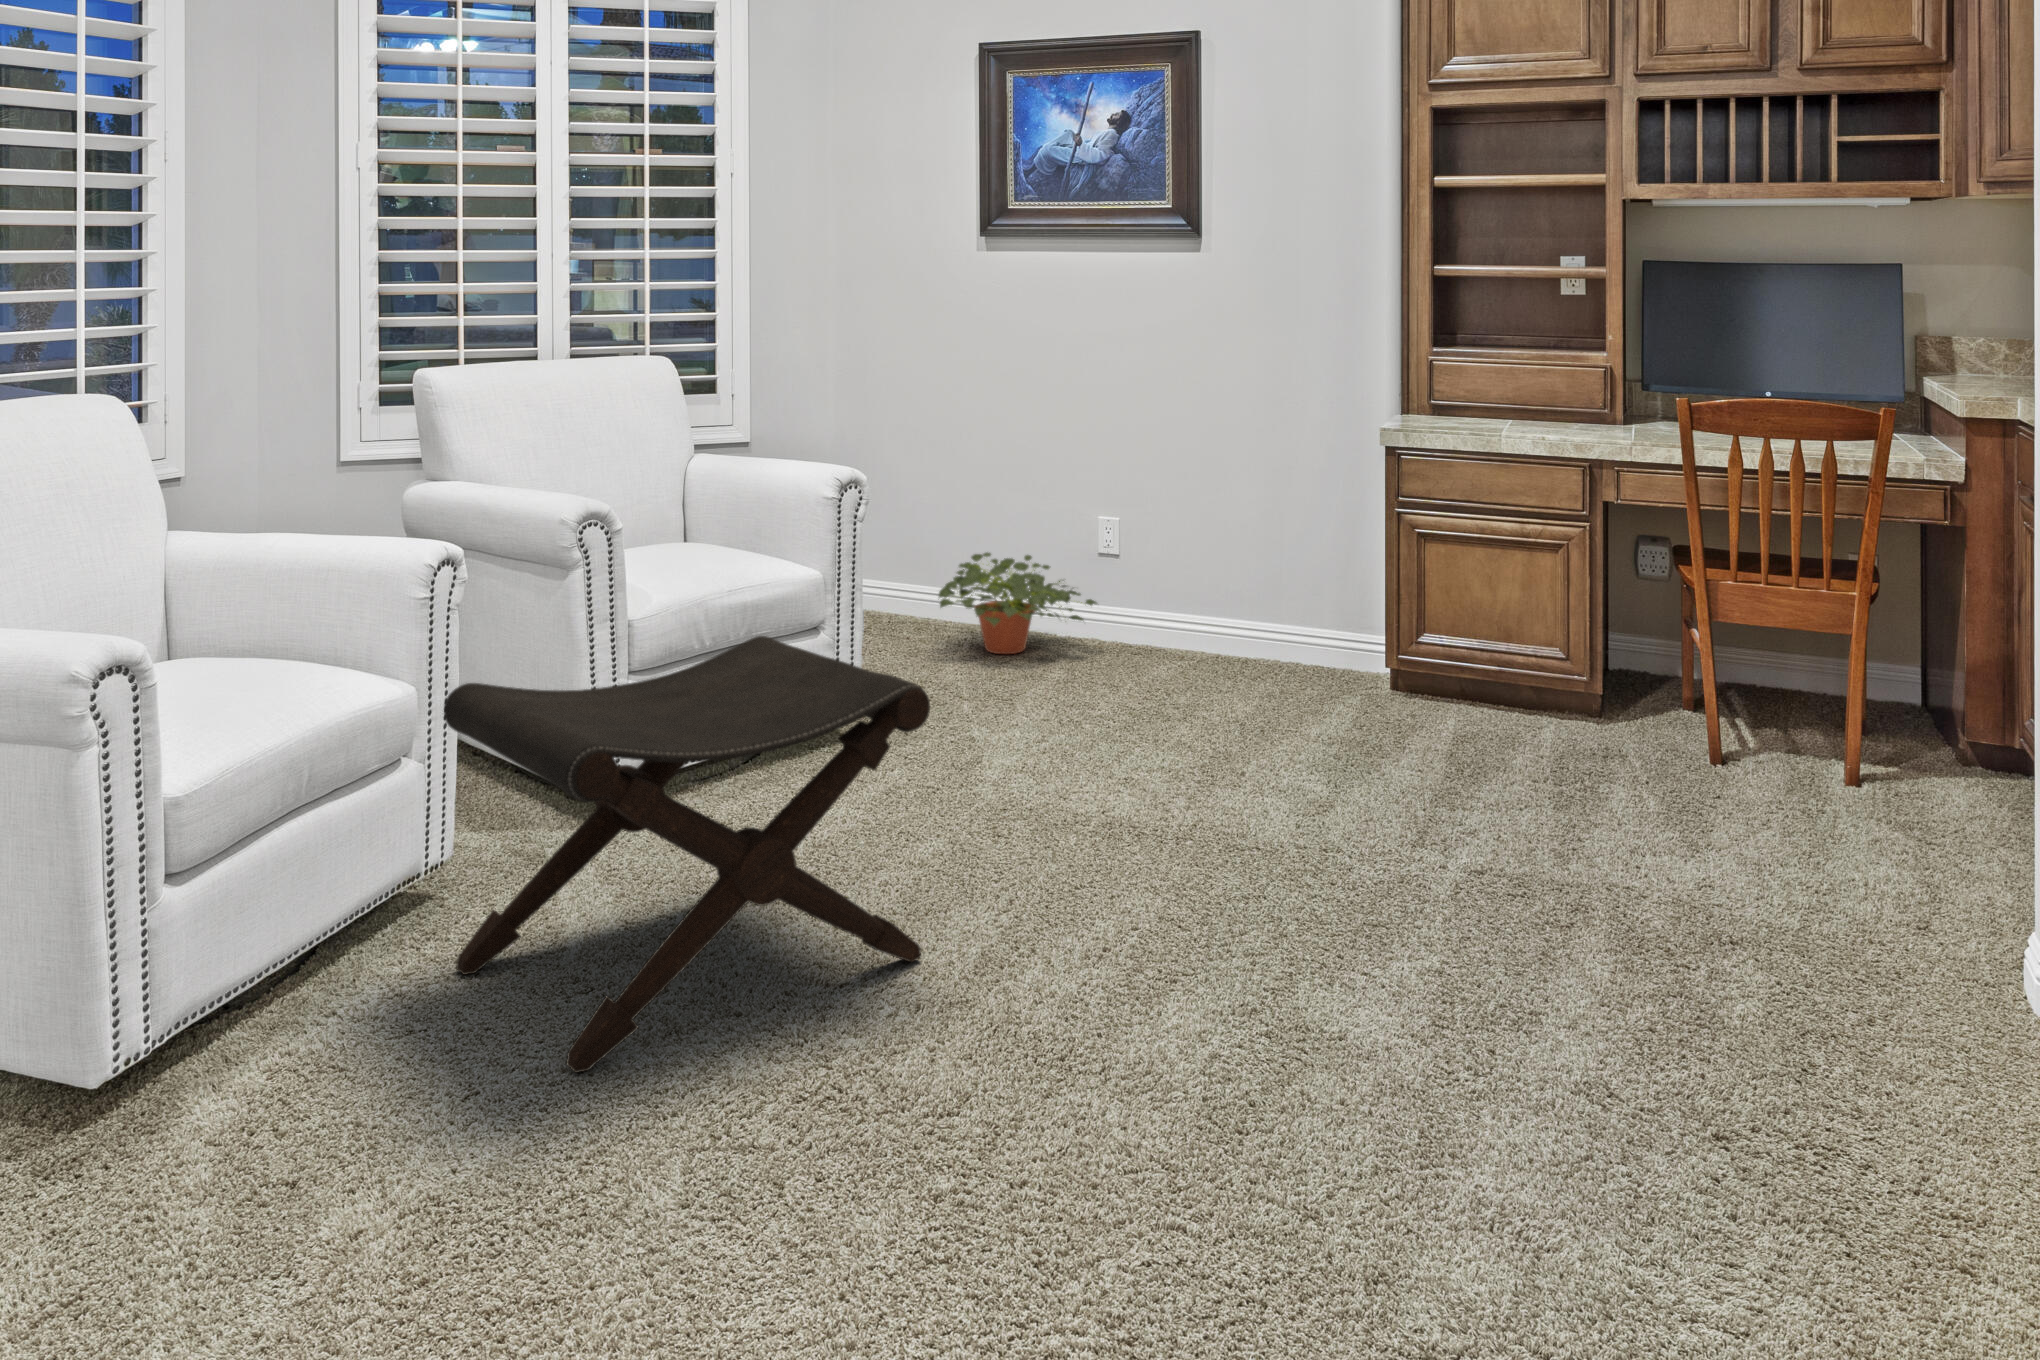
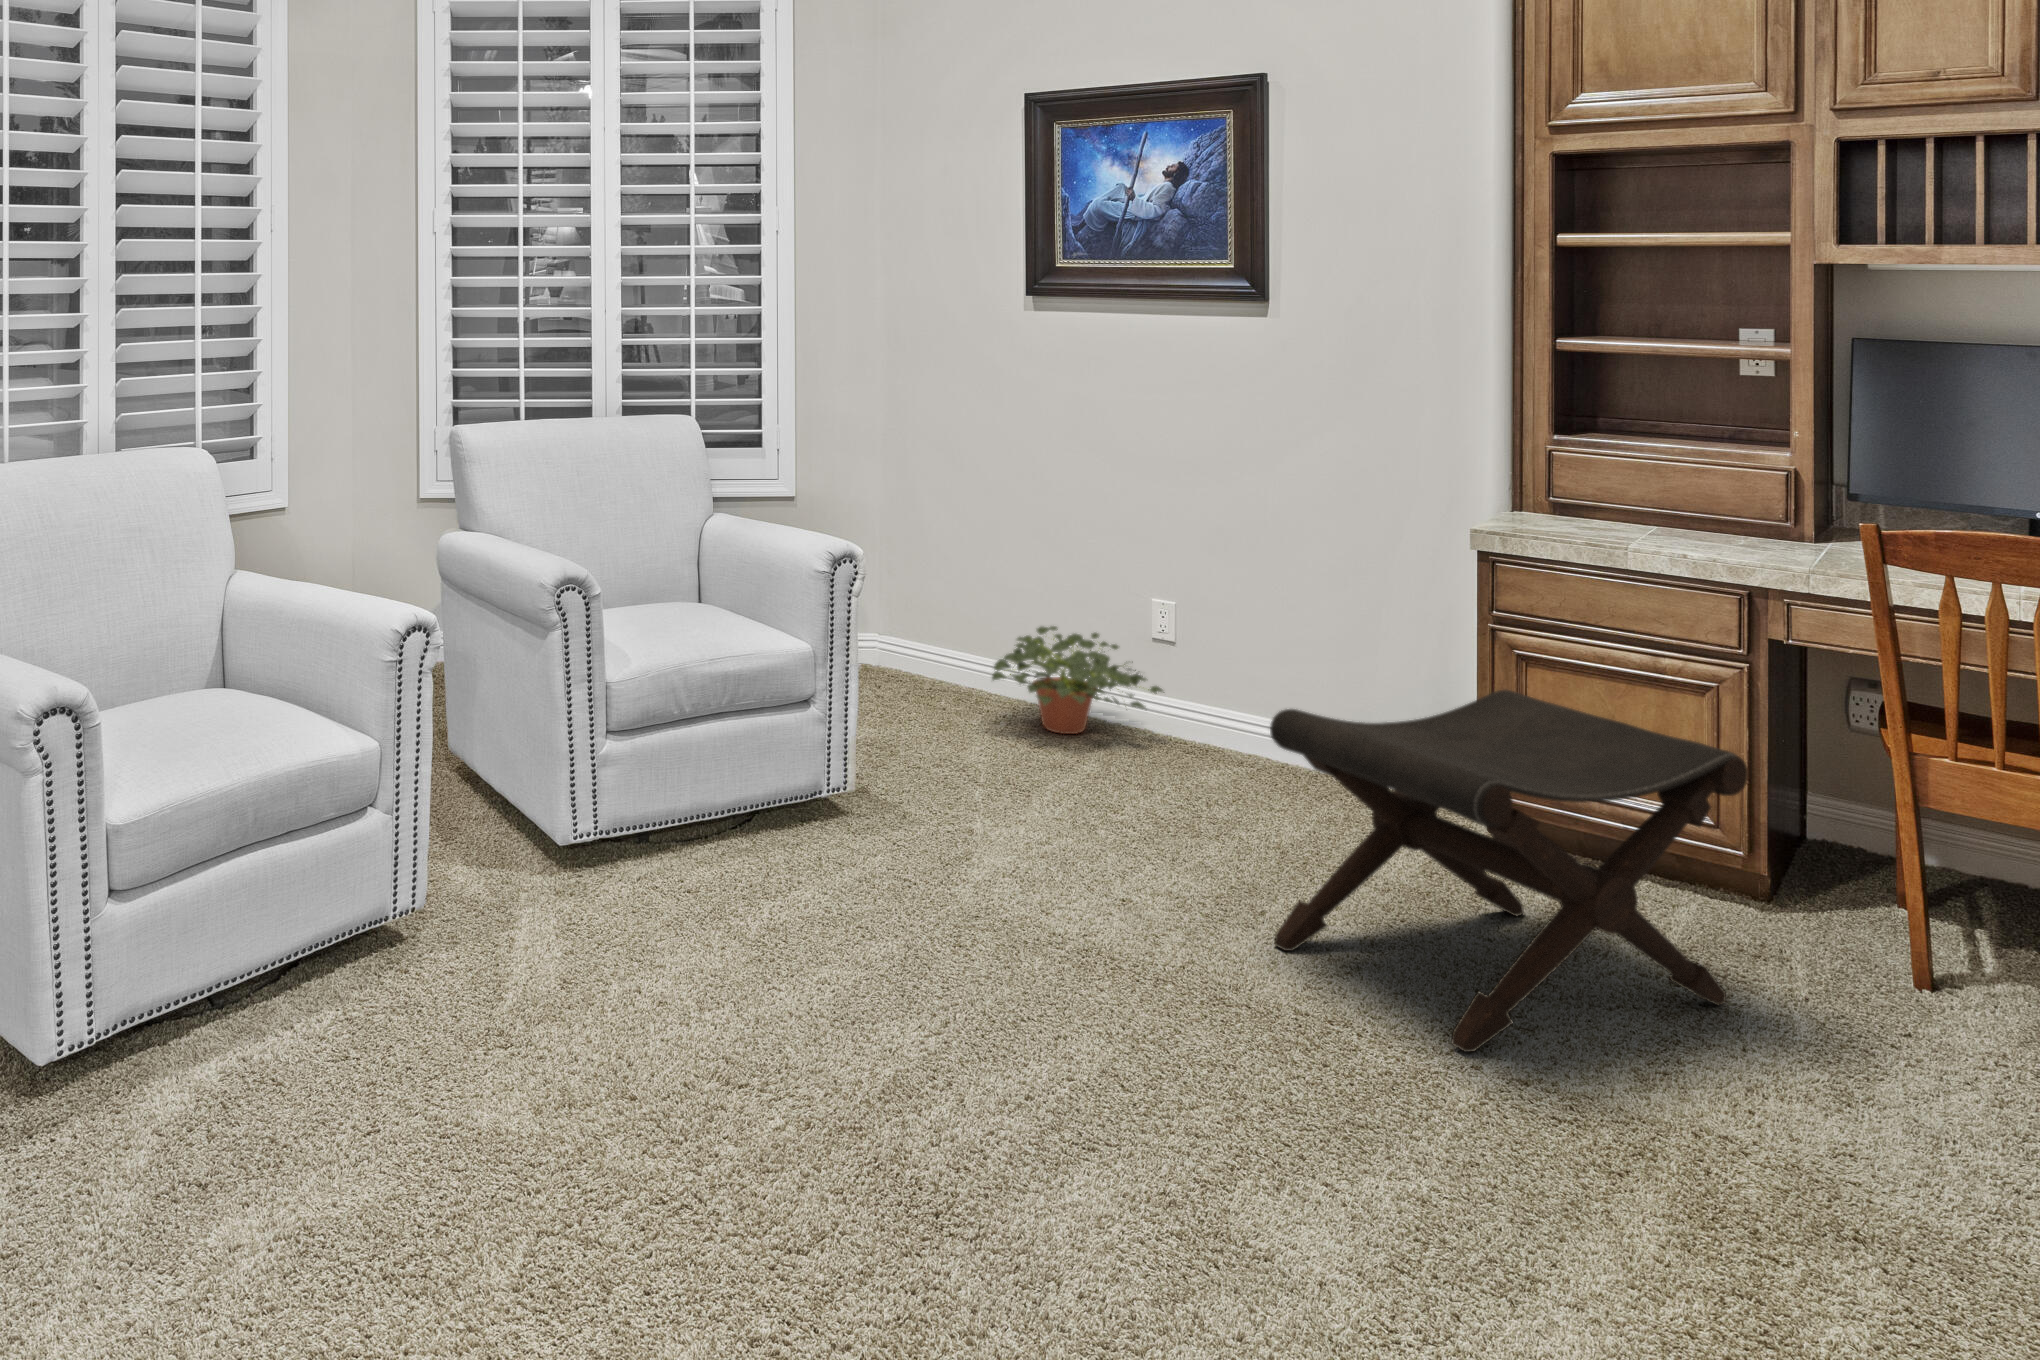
footstool: present [444,636,930,1073] -> present [1270,690,1748,1052]

